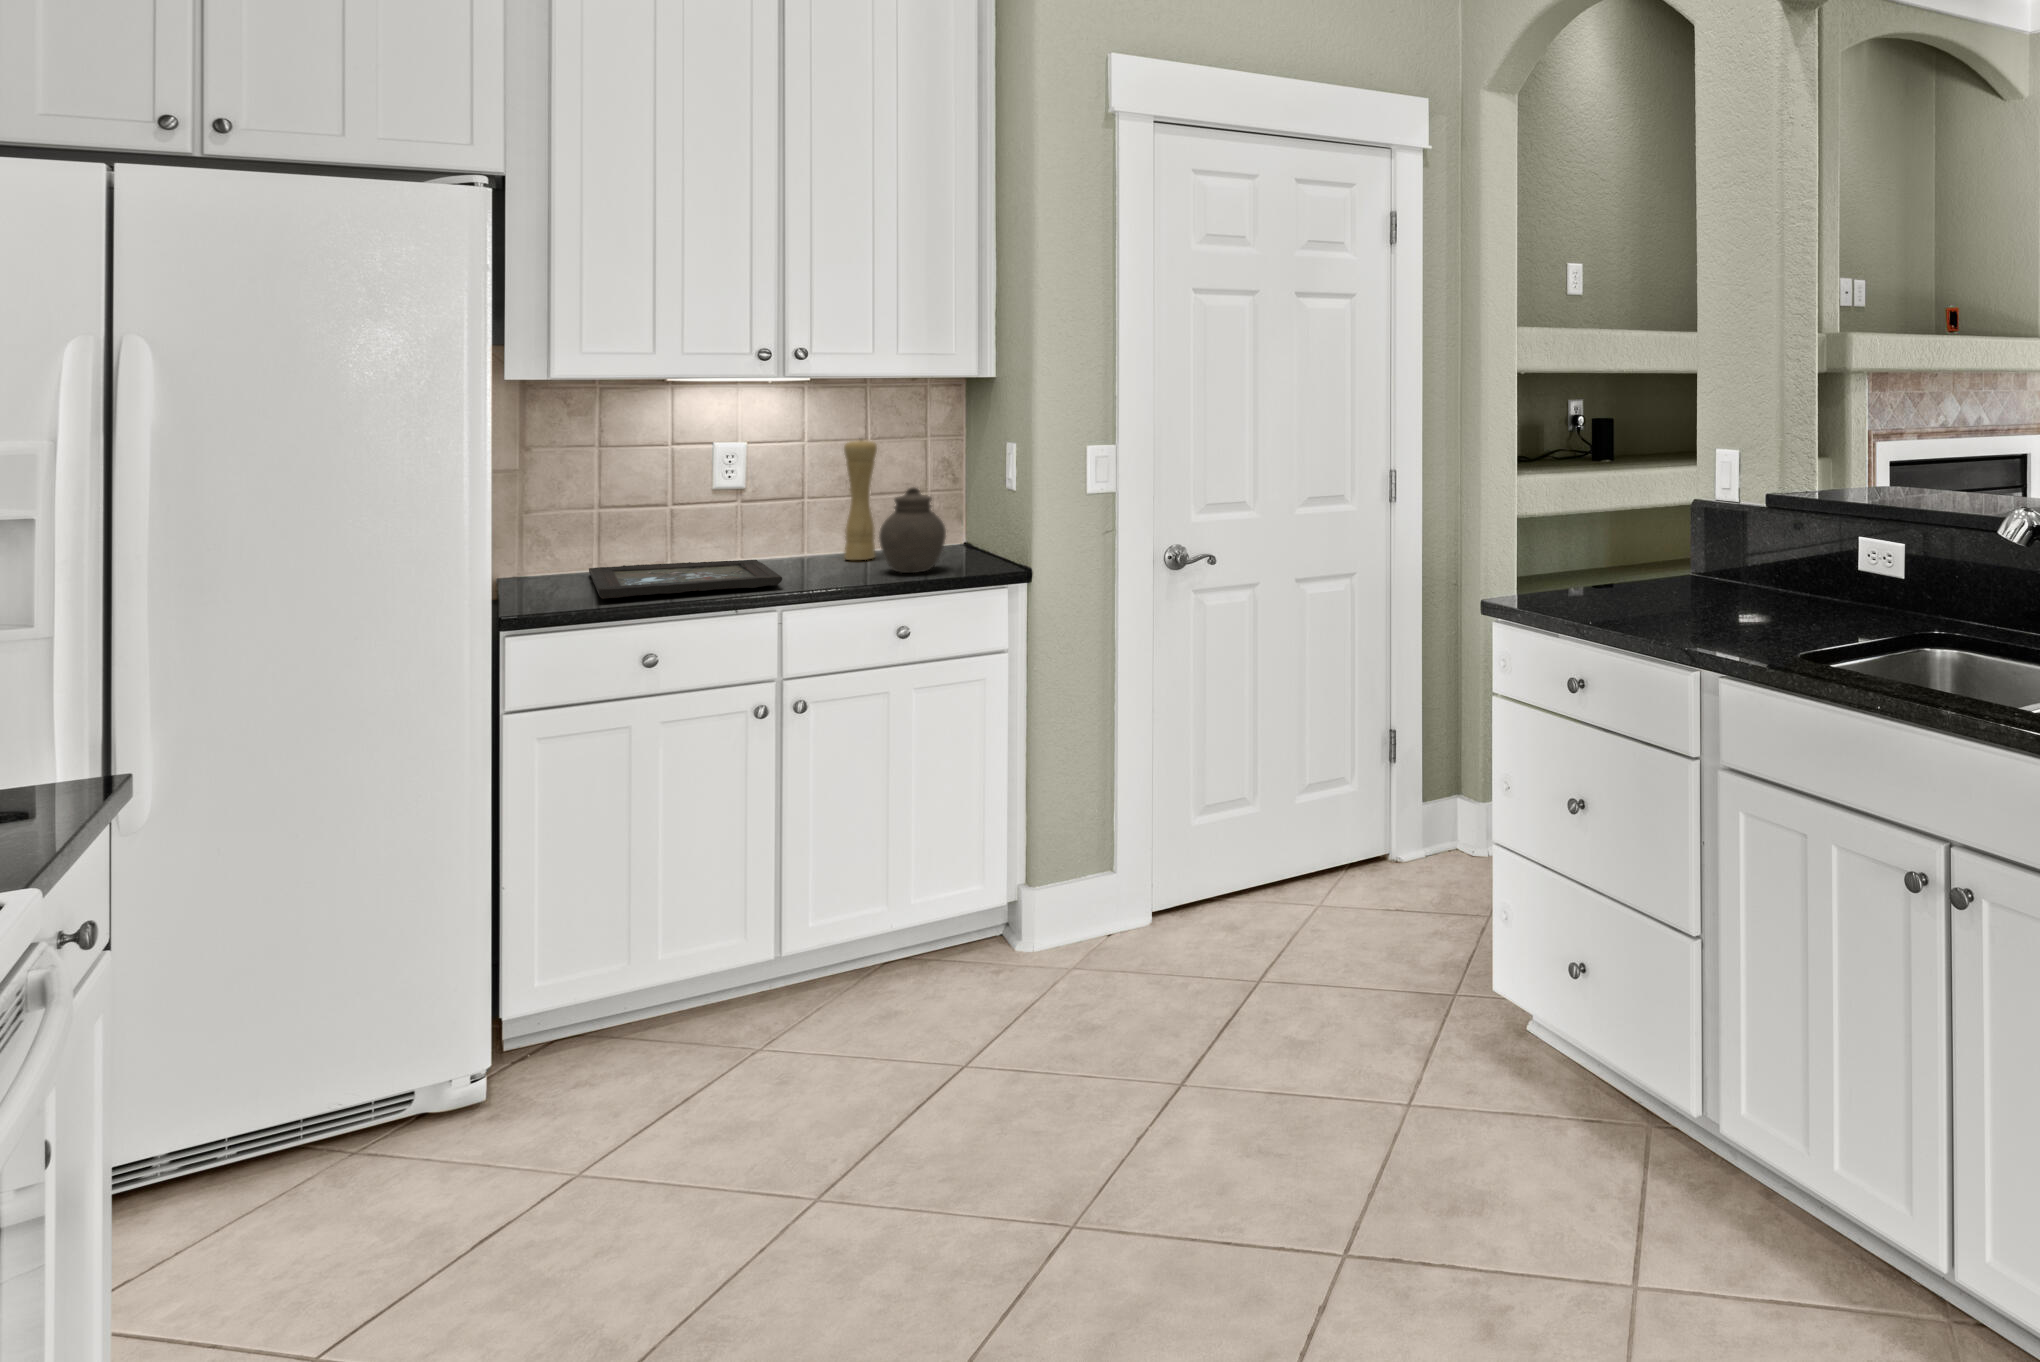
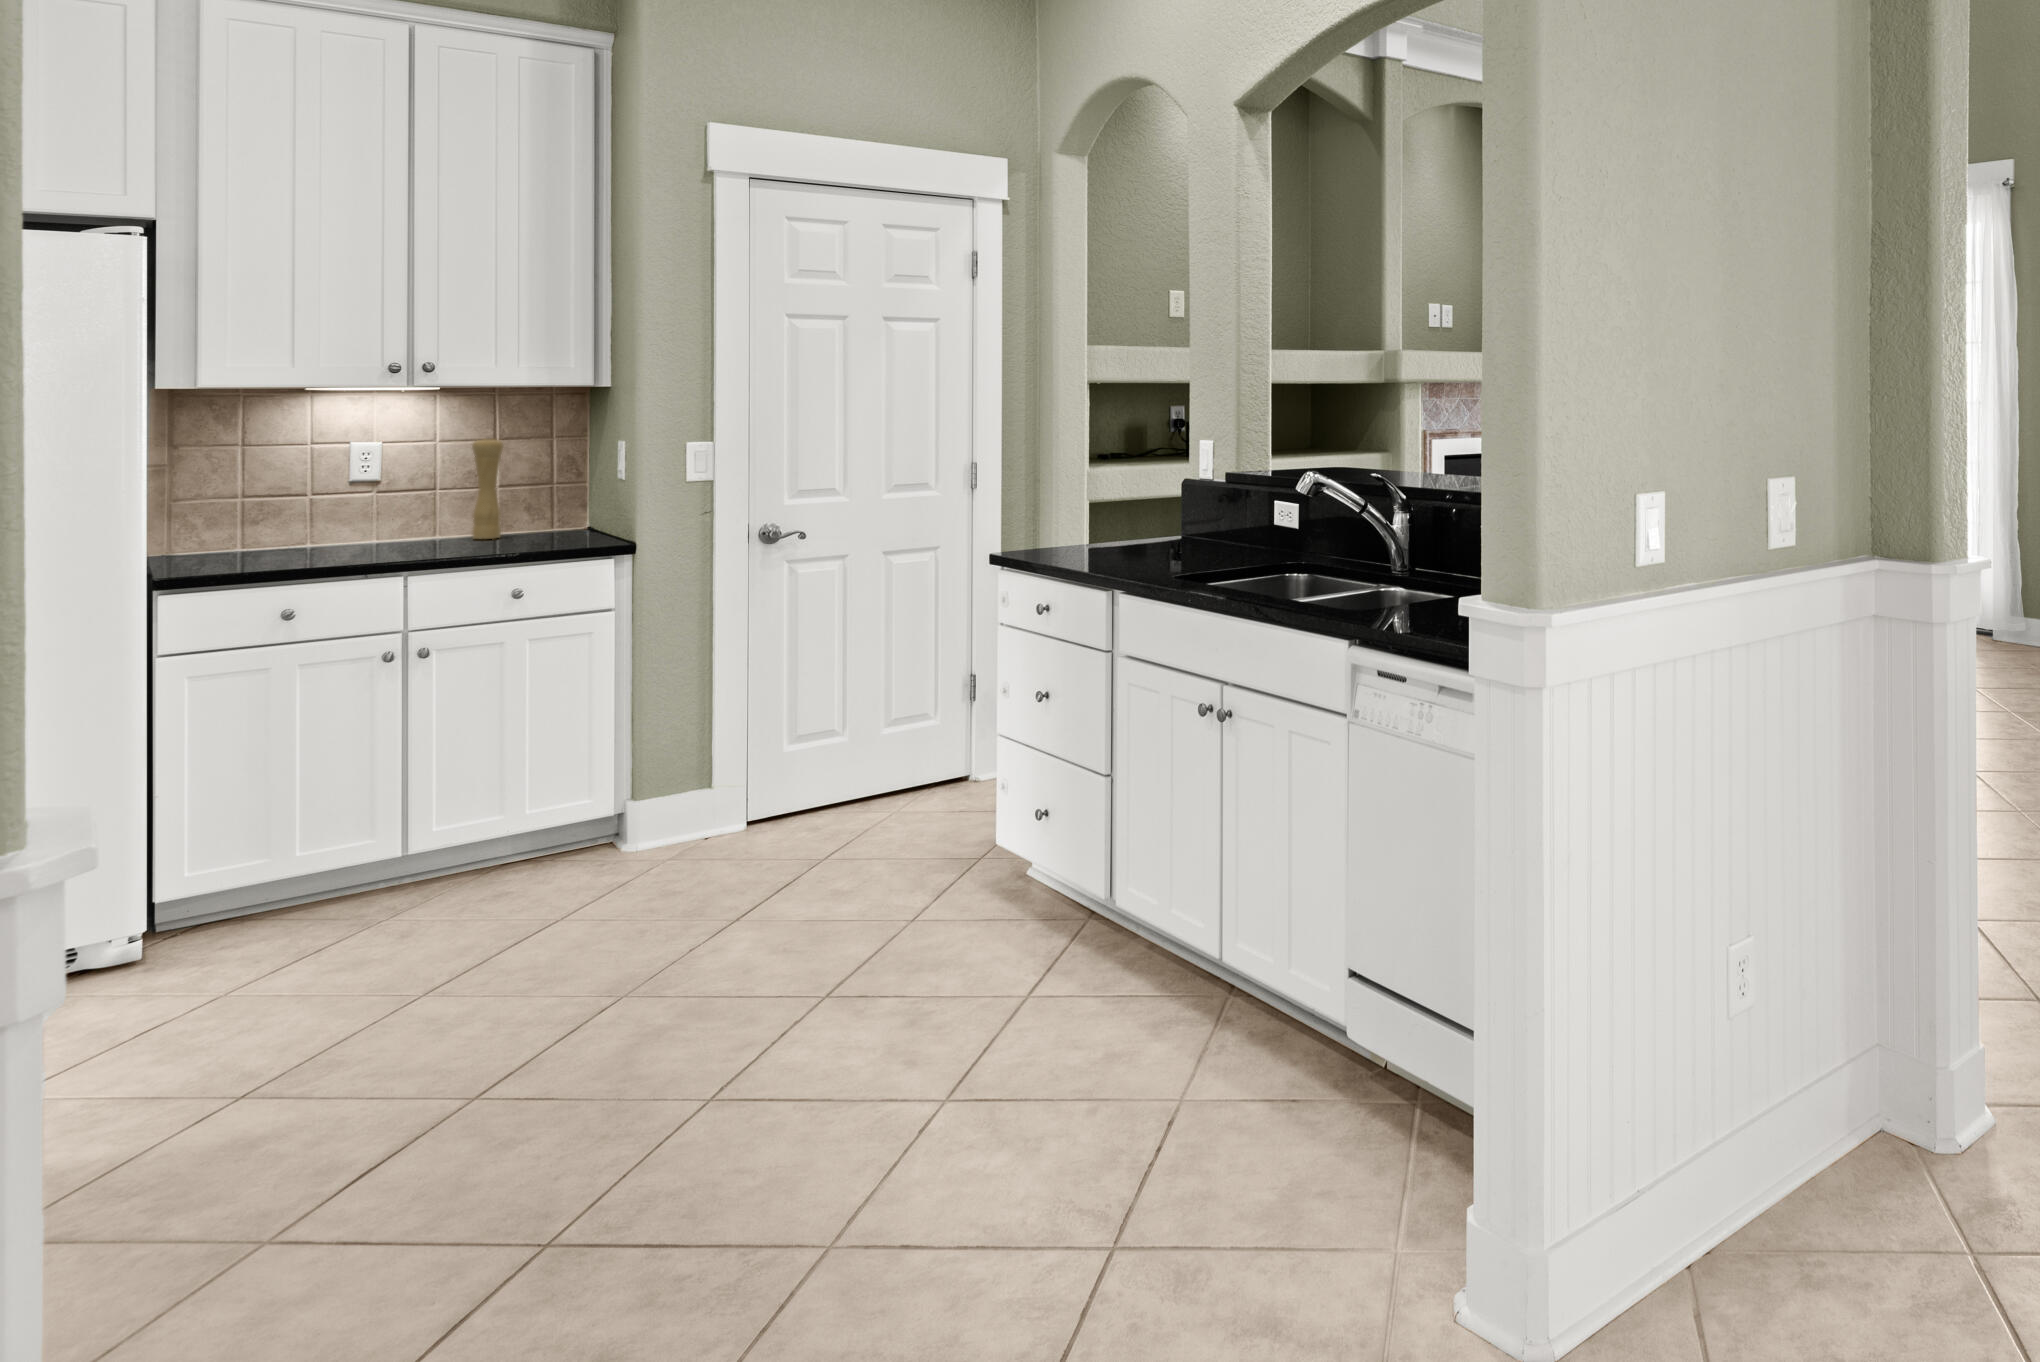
jar: present [879,488,946,573] -> none [501,477,562,547]
tray: present [589,560,782,598] -> none [233,540,410,566]

